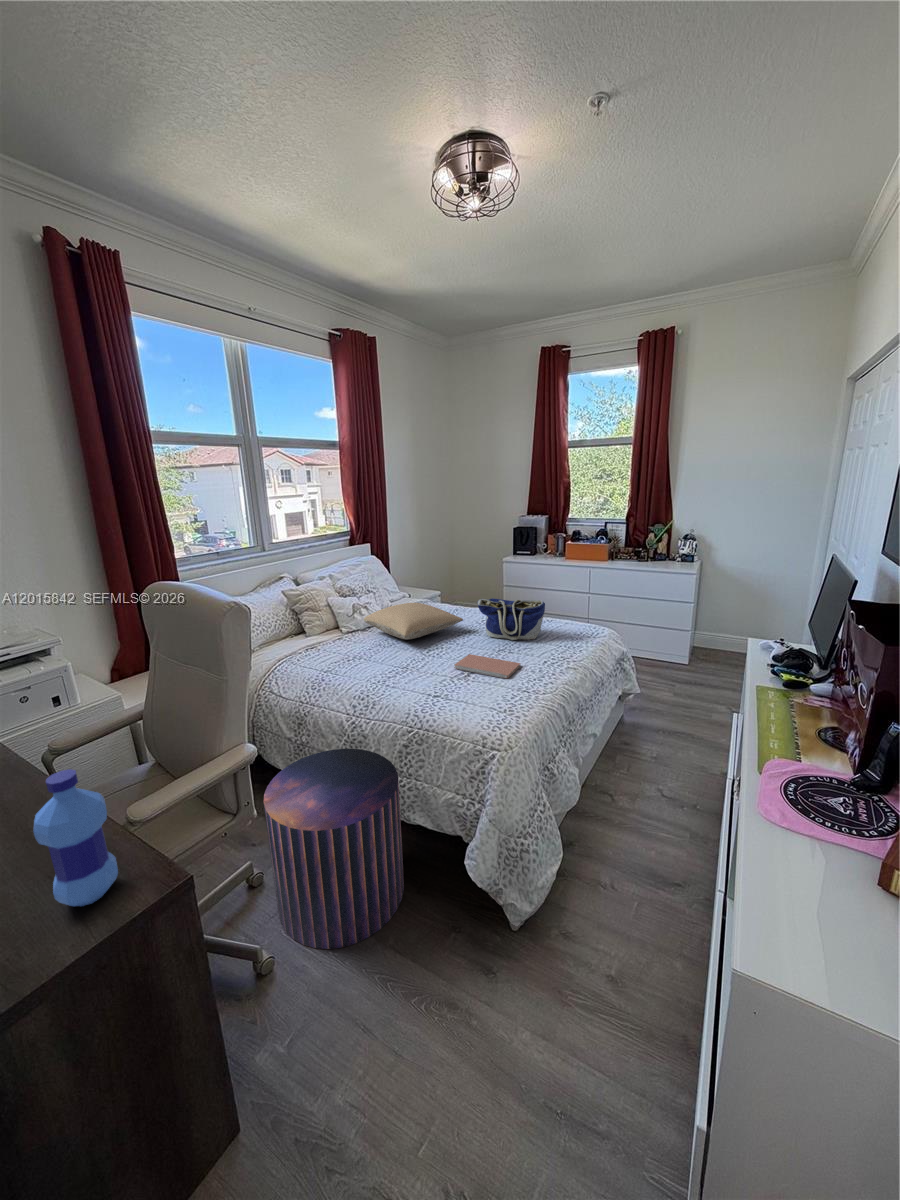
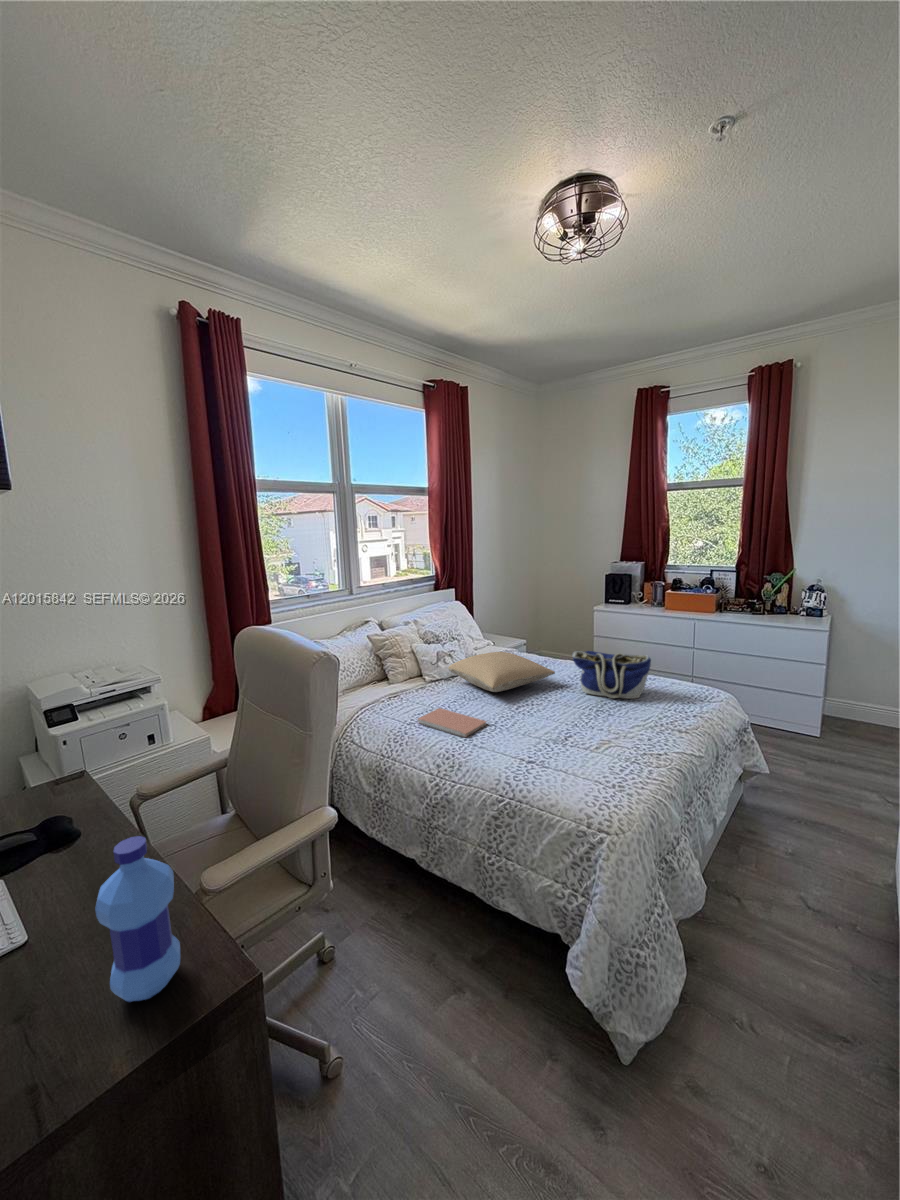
notebook: present [454,654,520,678] -> present [417,708,487,737]
pouf: present [264,749,404,949] -> none [340,813,490,1059]

